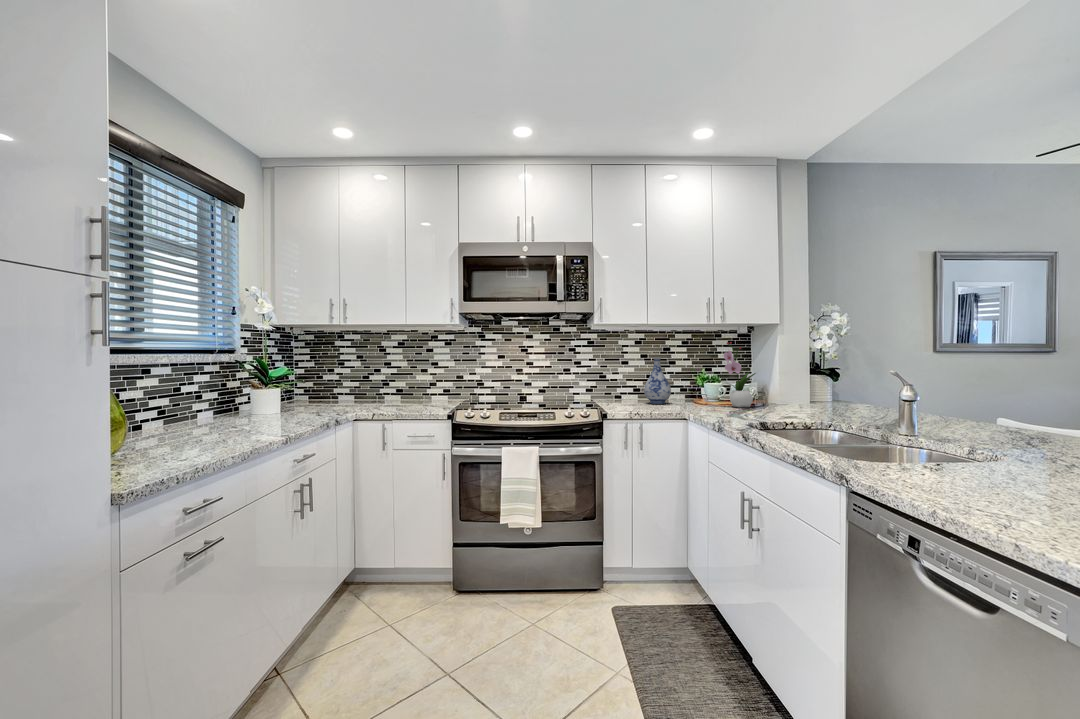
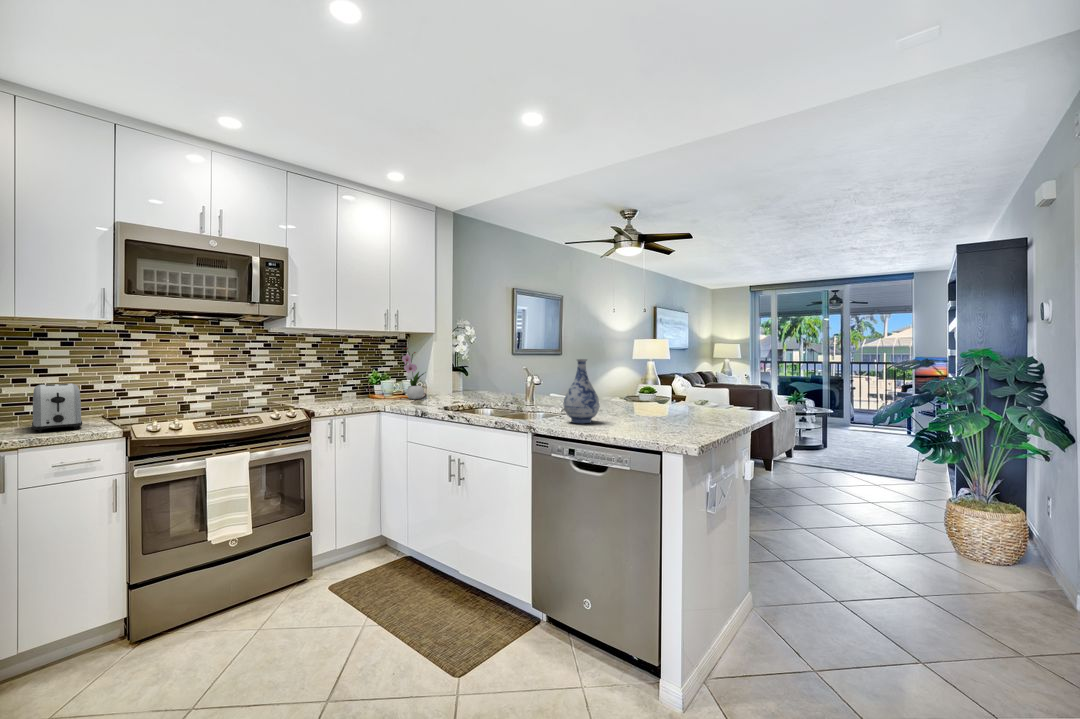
vase: present [644,357,671,404] -> present [563,359,600,423]
toaster: none [413,374,449,410] -> present [32,383,82,432]

